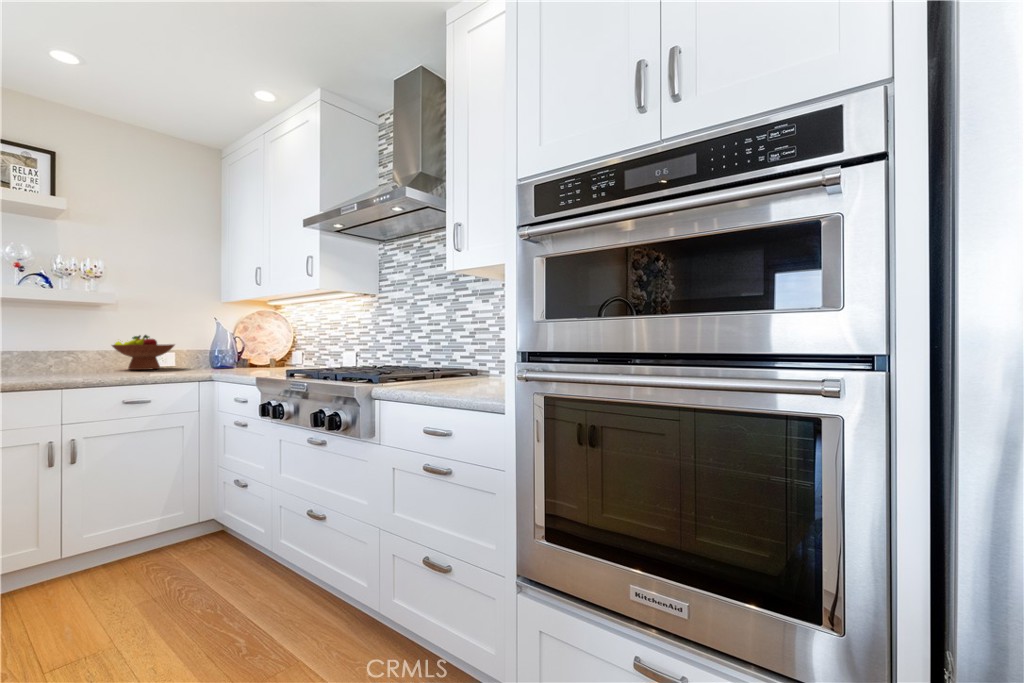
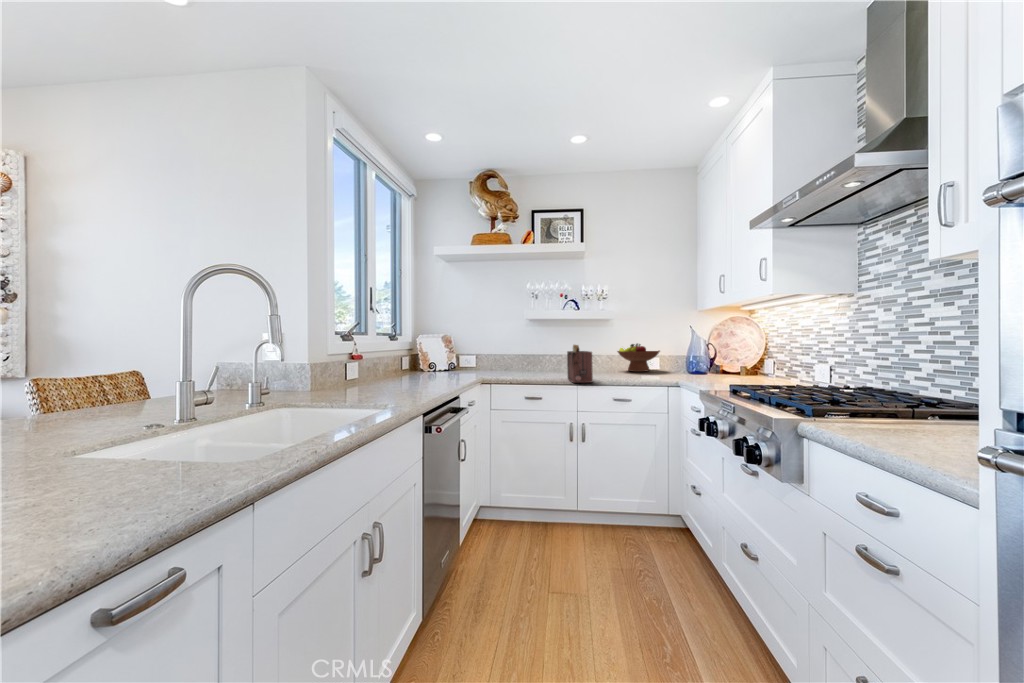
toaster: none [40,332,94,383] -> present [567,345,593,383]

